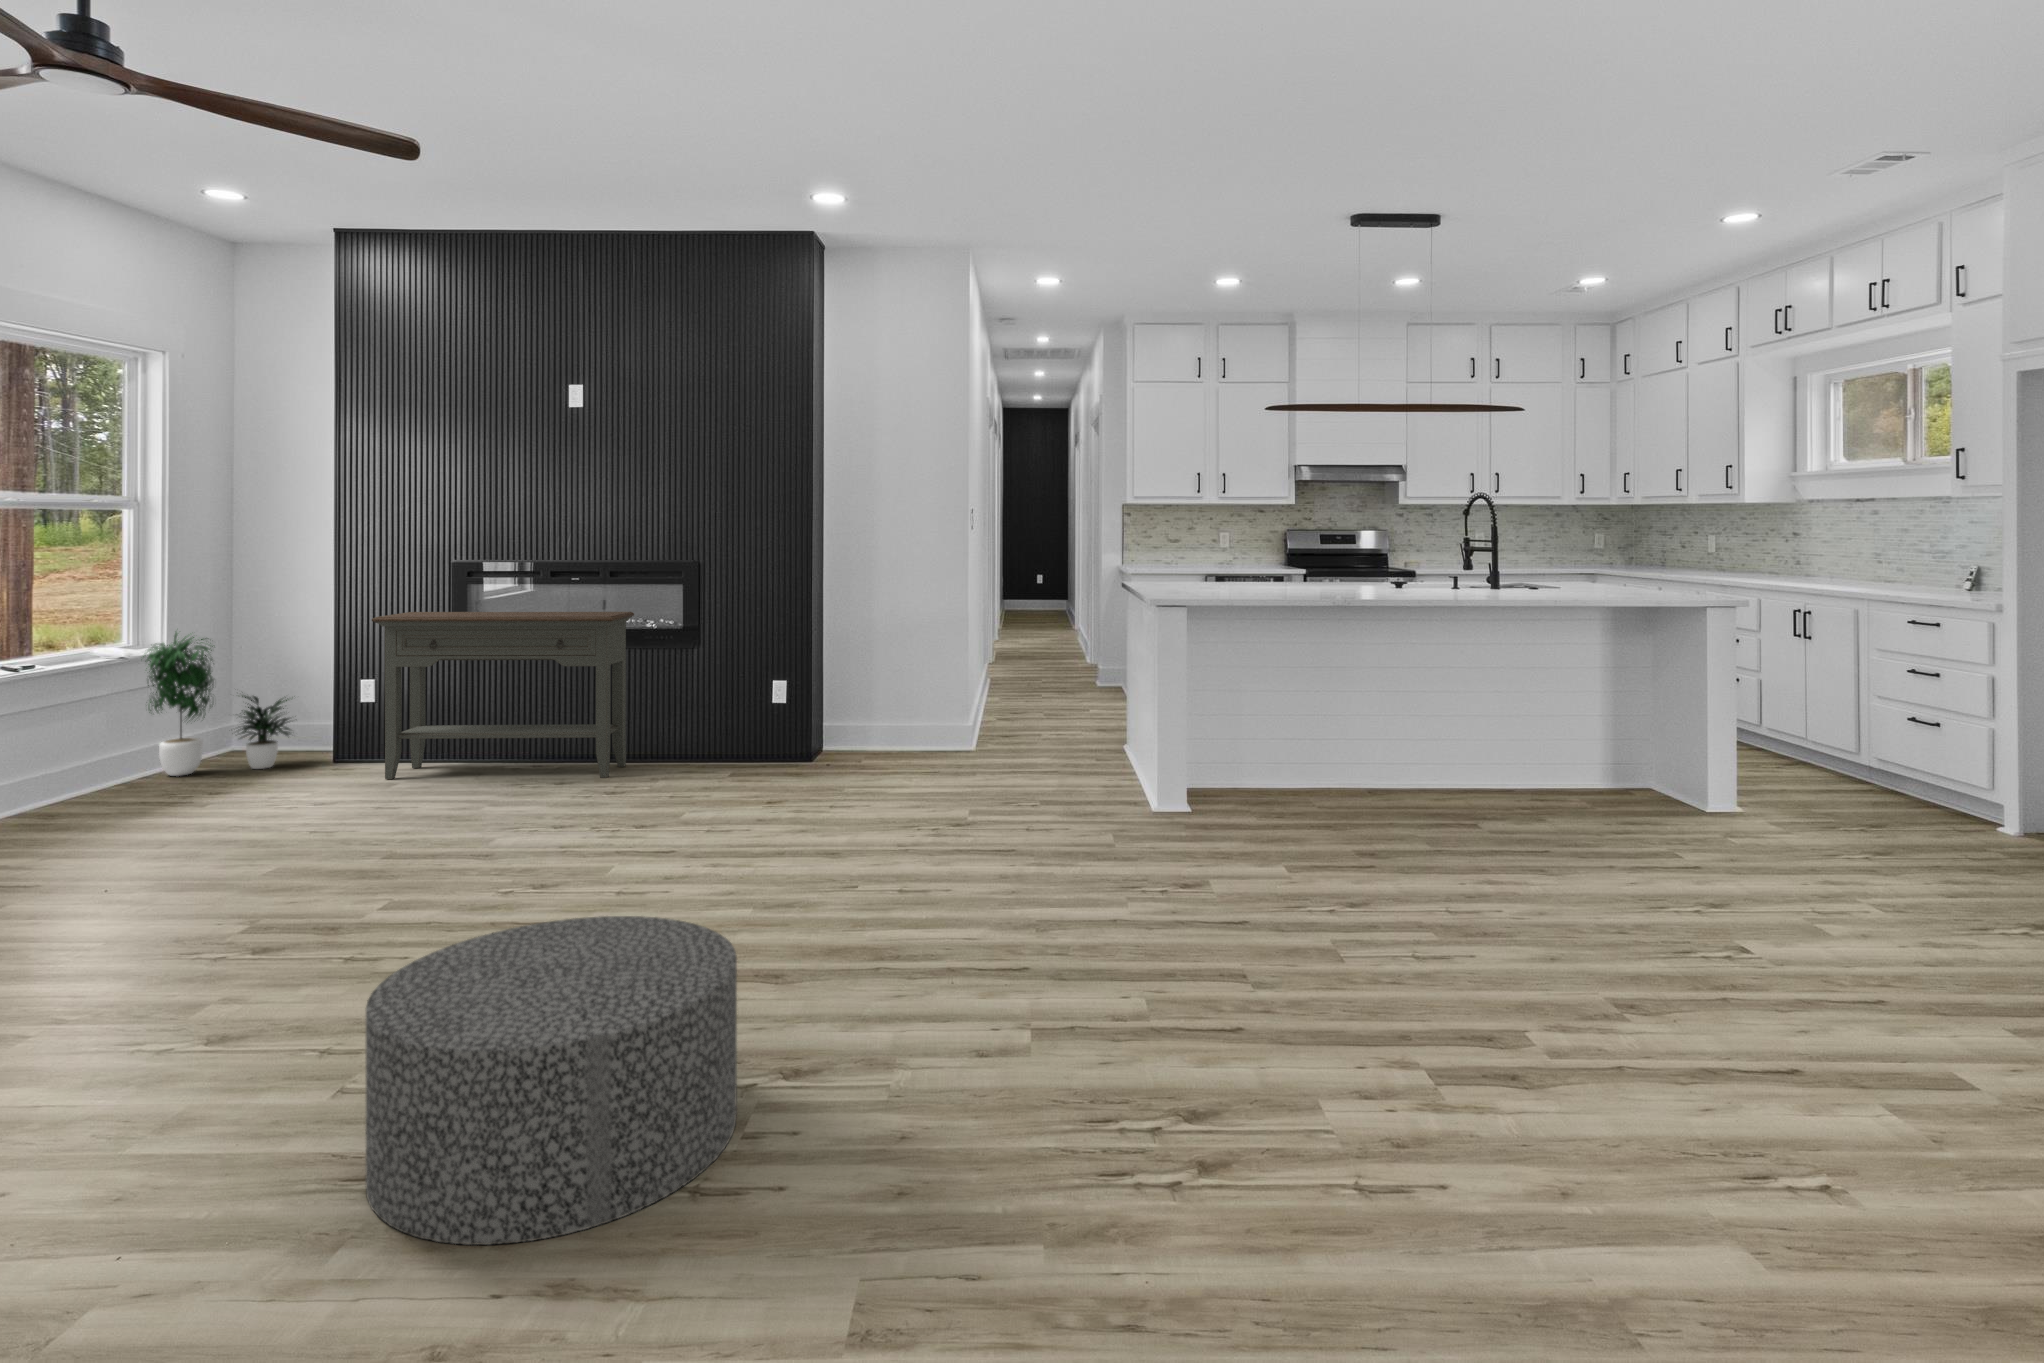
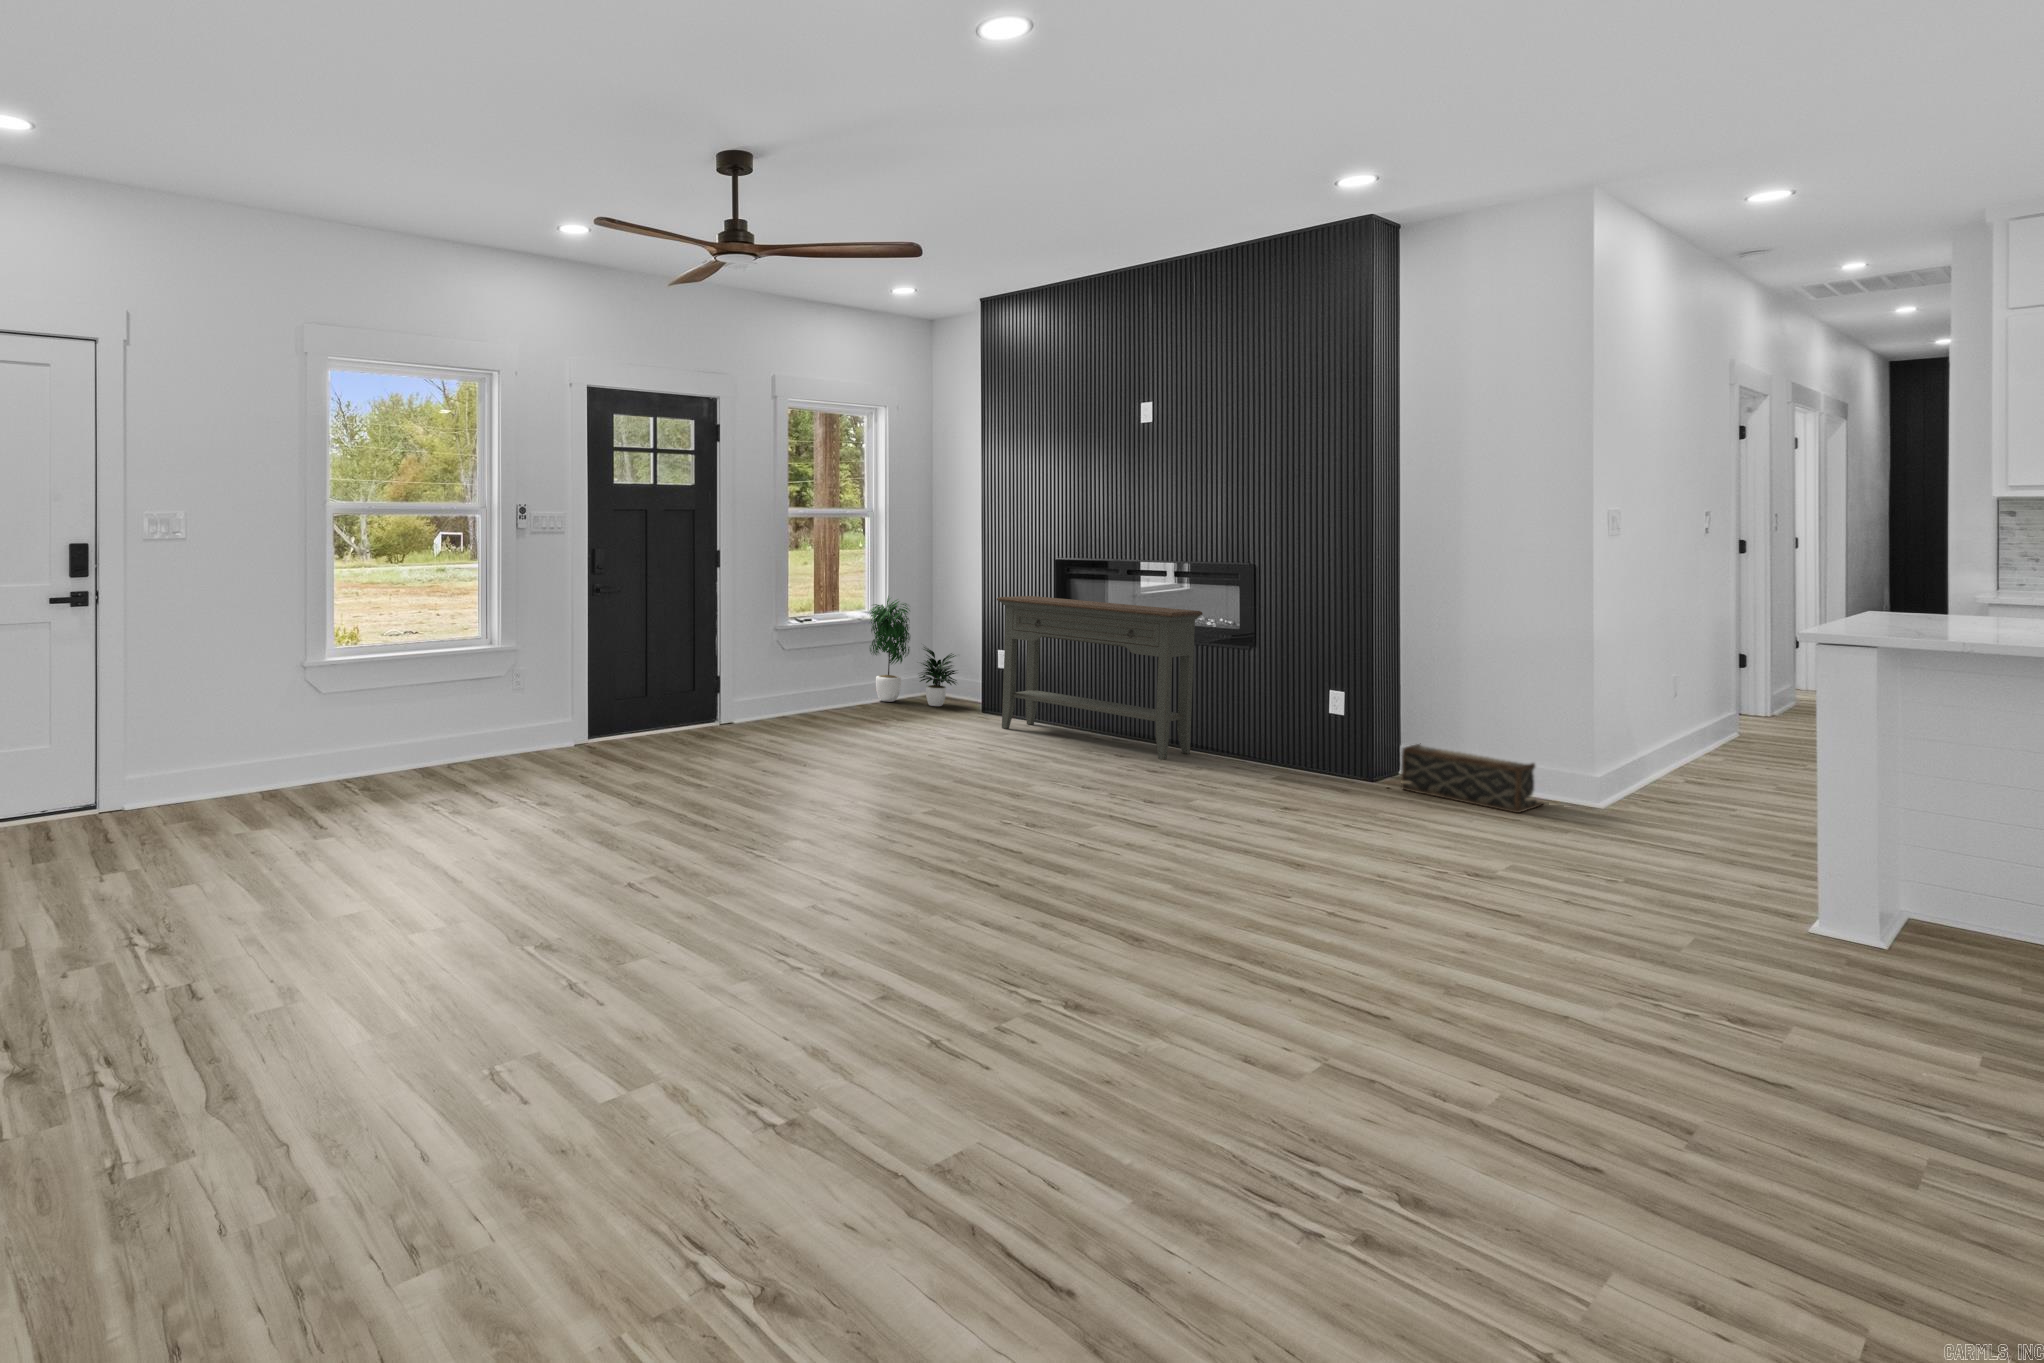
woven basket: none [836,712,942,762] -> present [1401,743,1543,813]
ottoman: present [366,916,737,1245] -> none [759,822,1020,1040]

